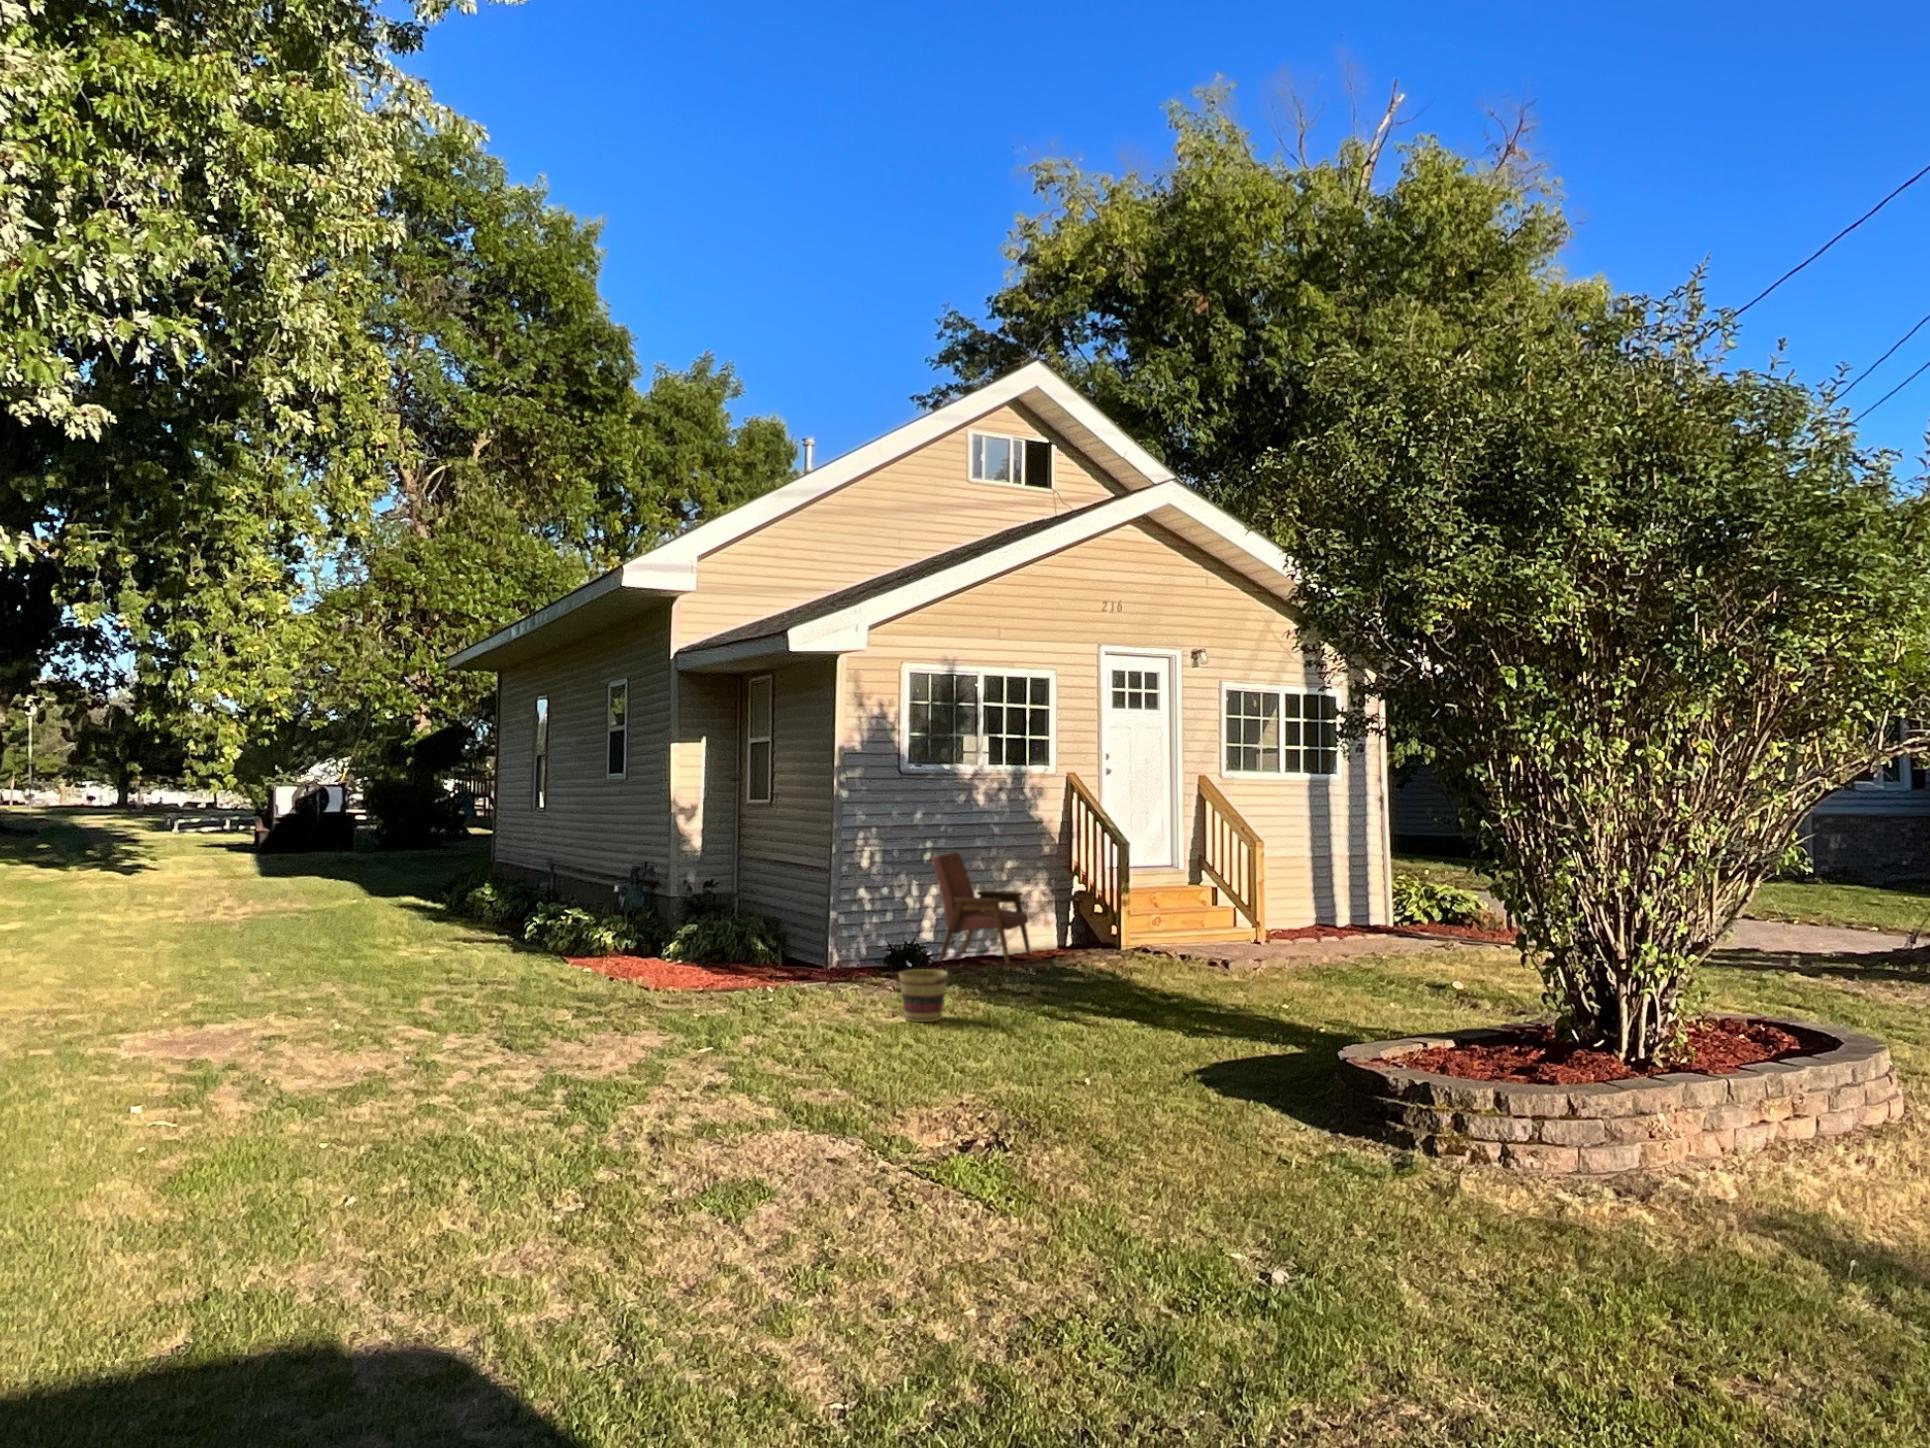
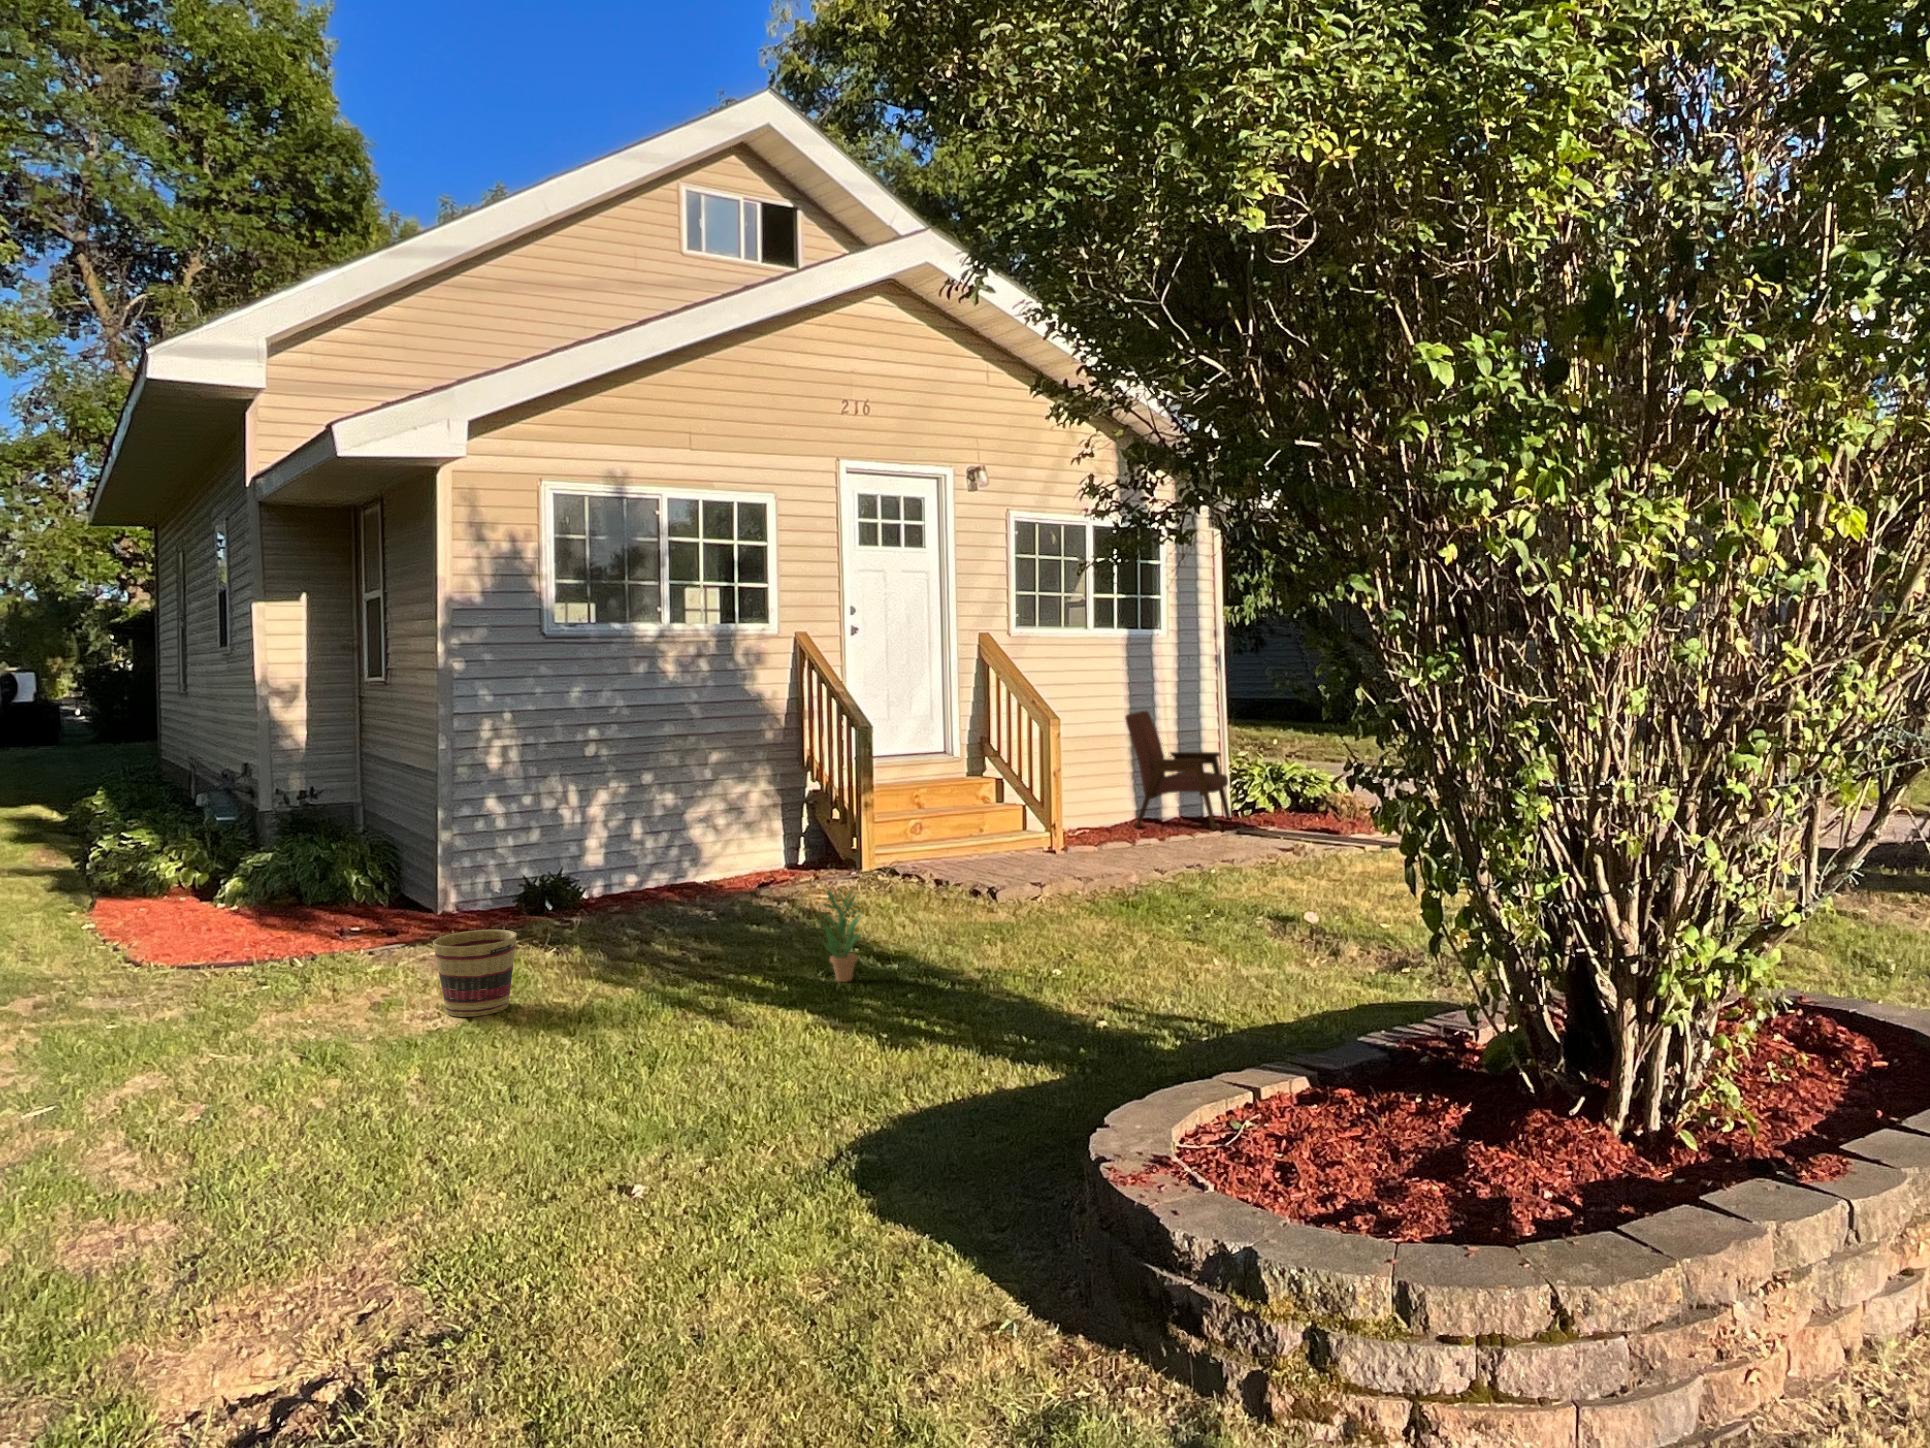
armchair: present [932,852,1031,964] -> present [1125,710,1230,830]
potted plant: none [1132,949,1165,1013] -> present [822,890,862,982]

